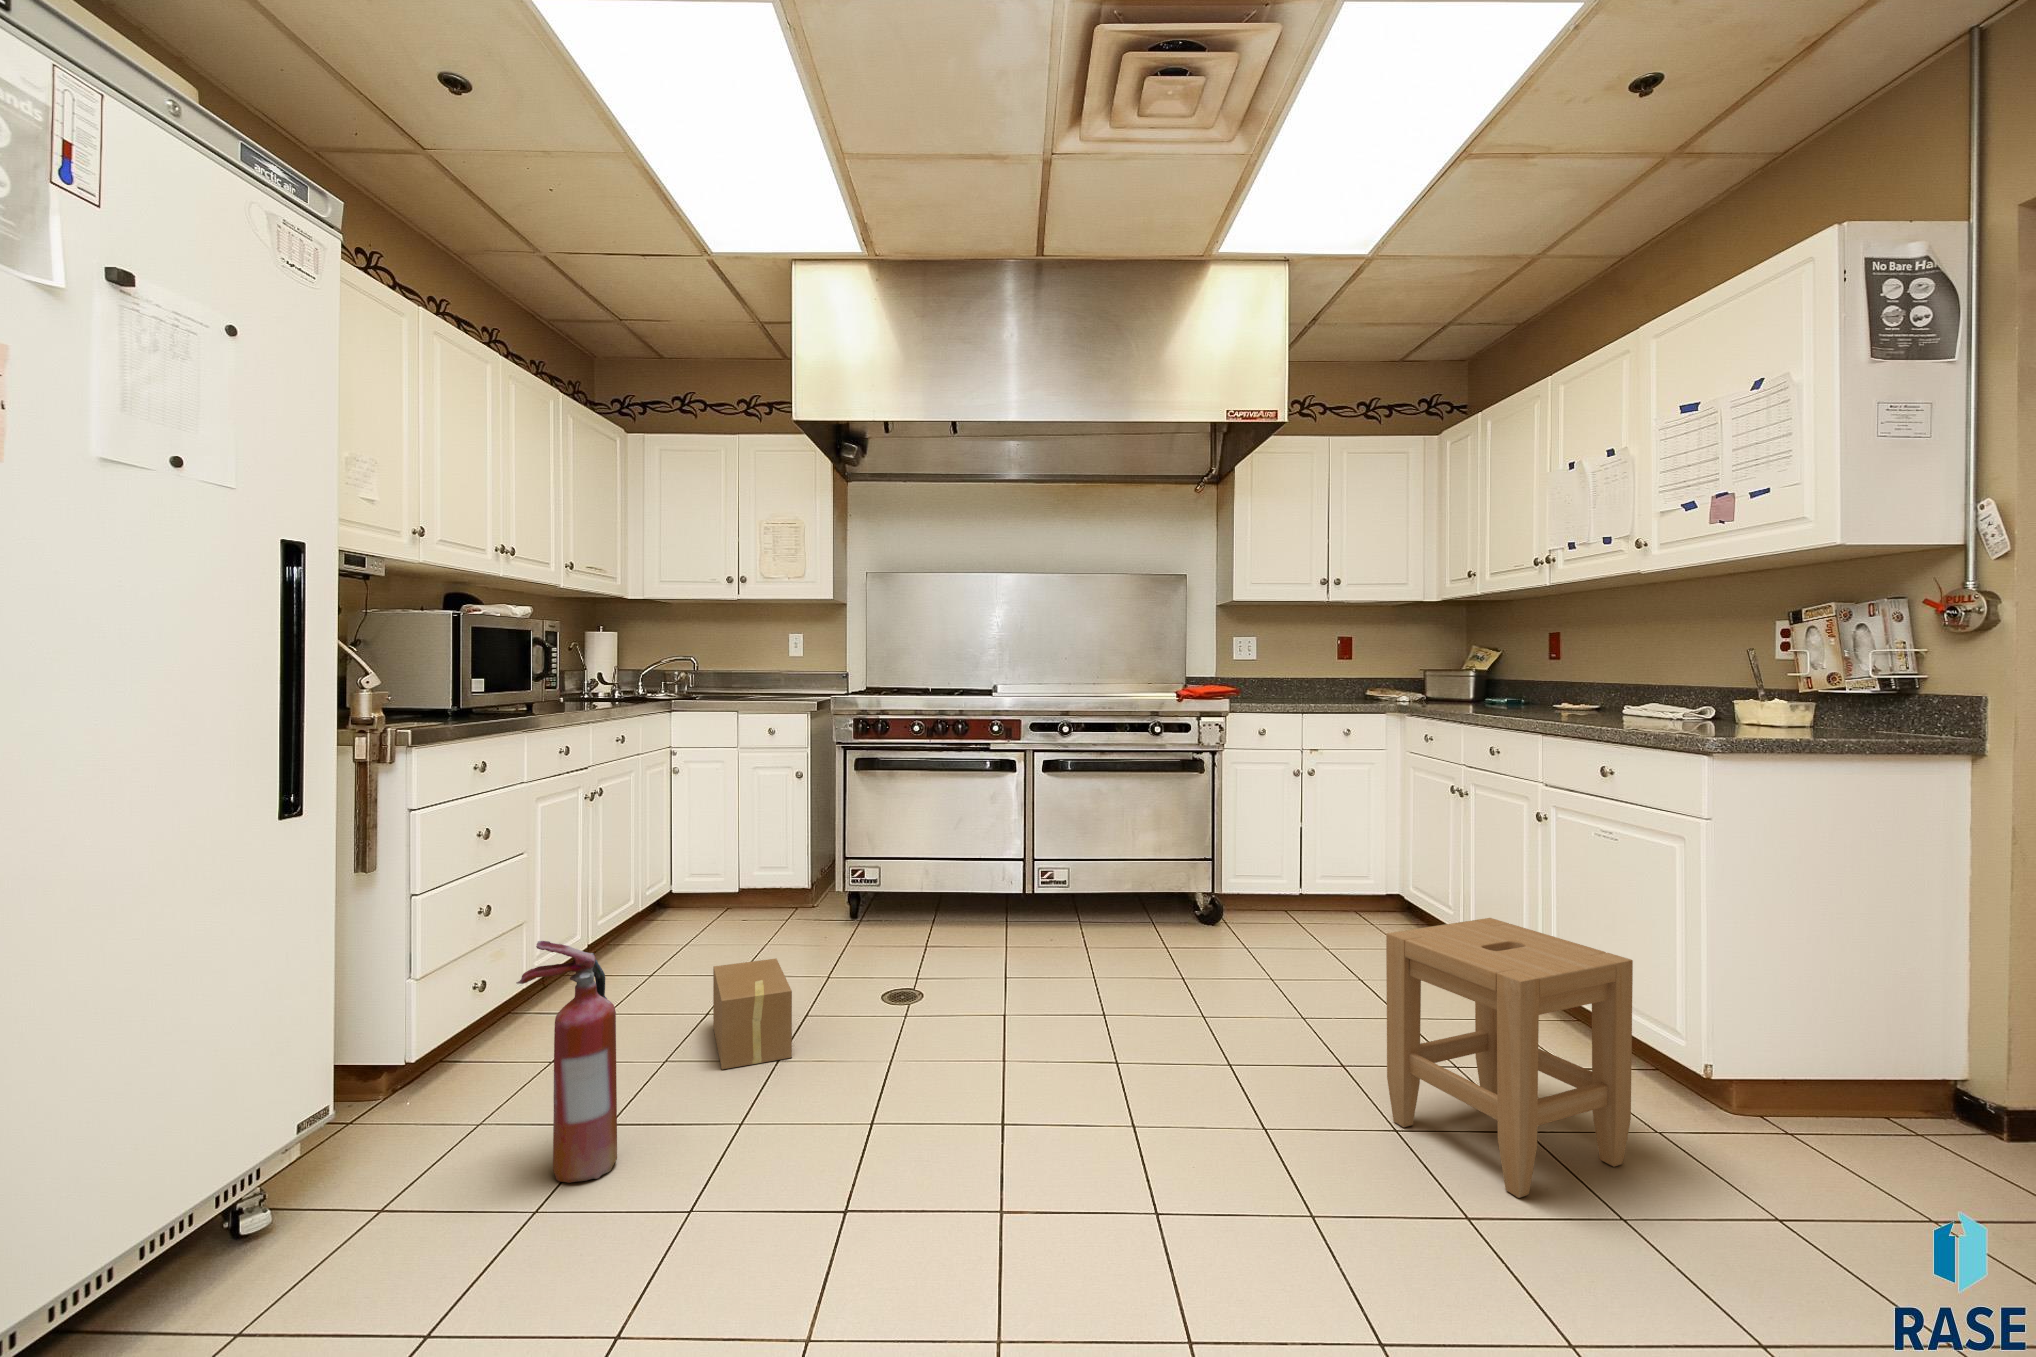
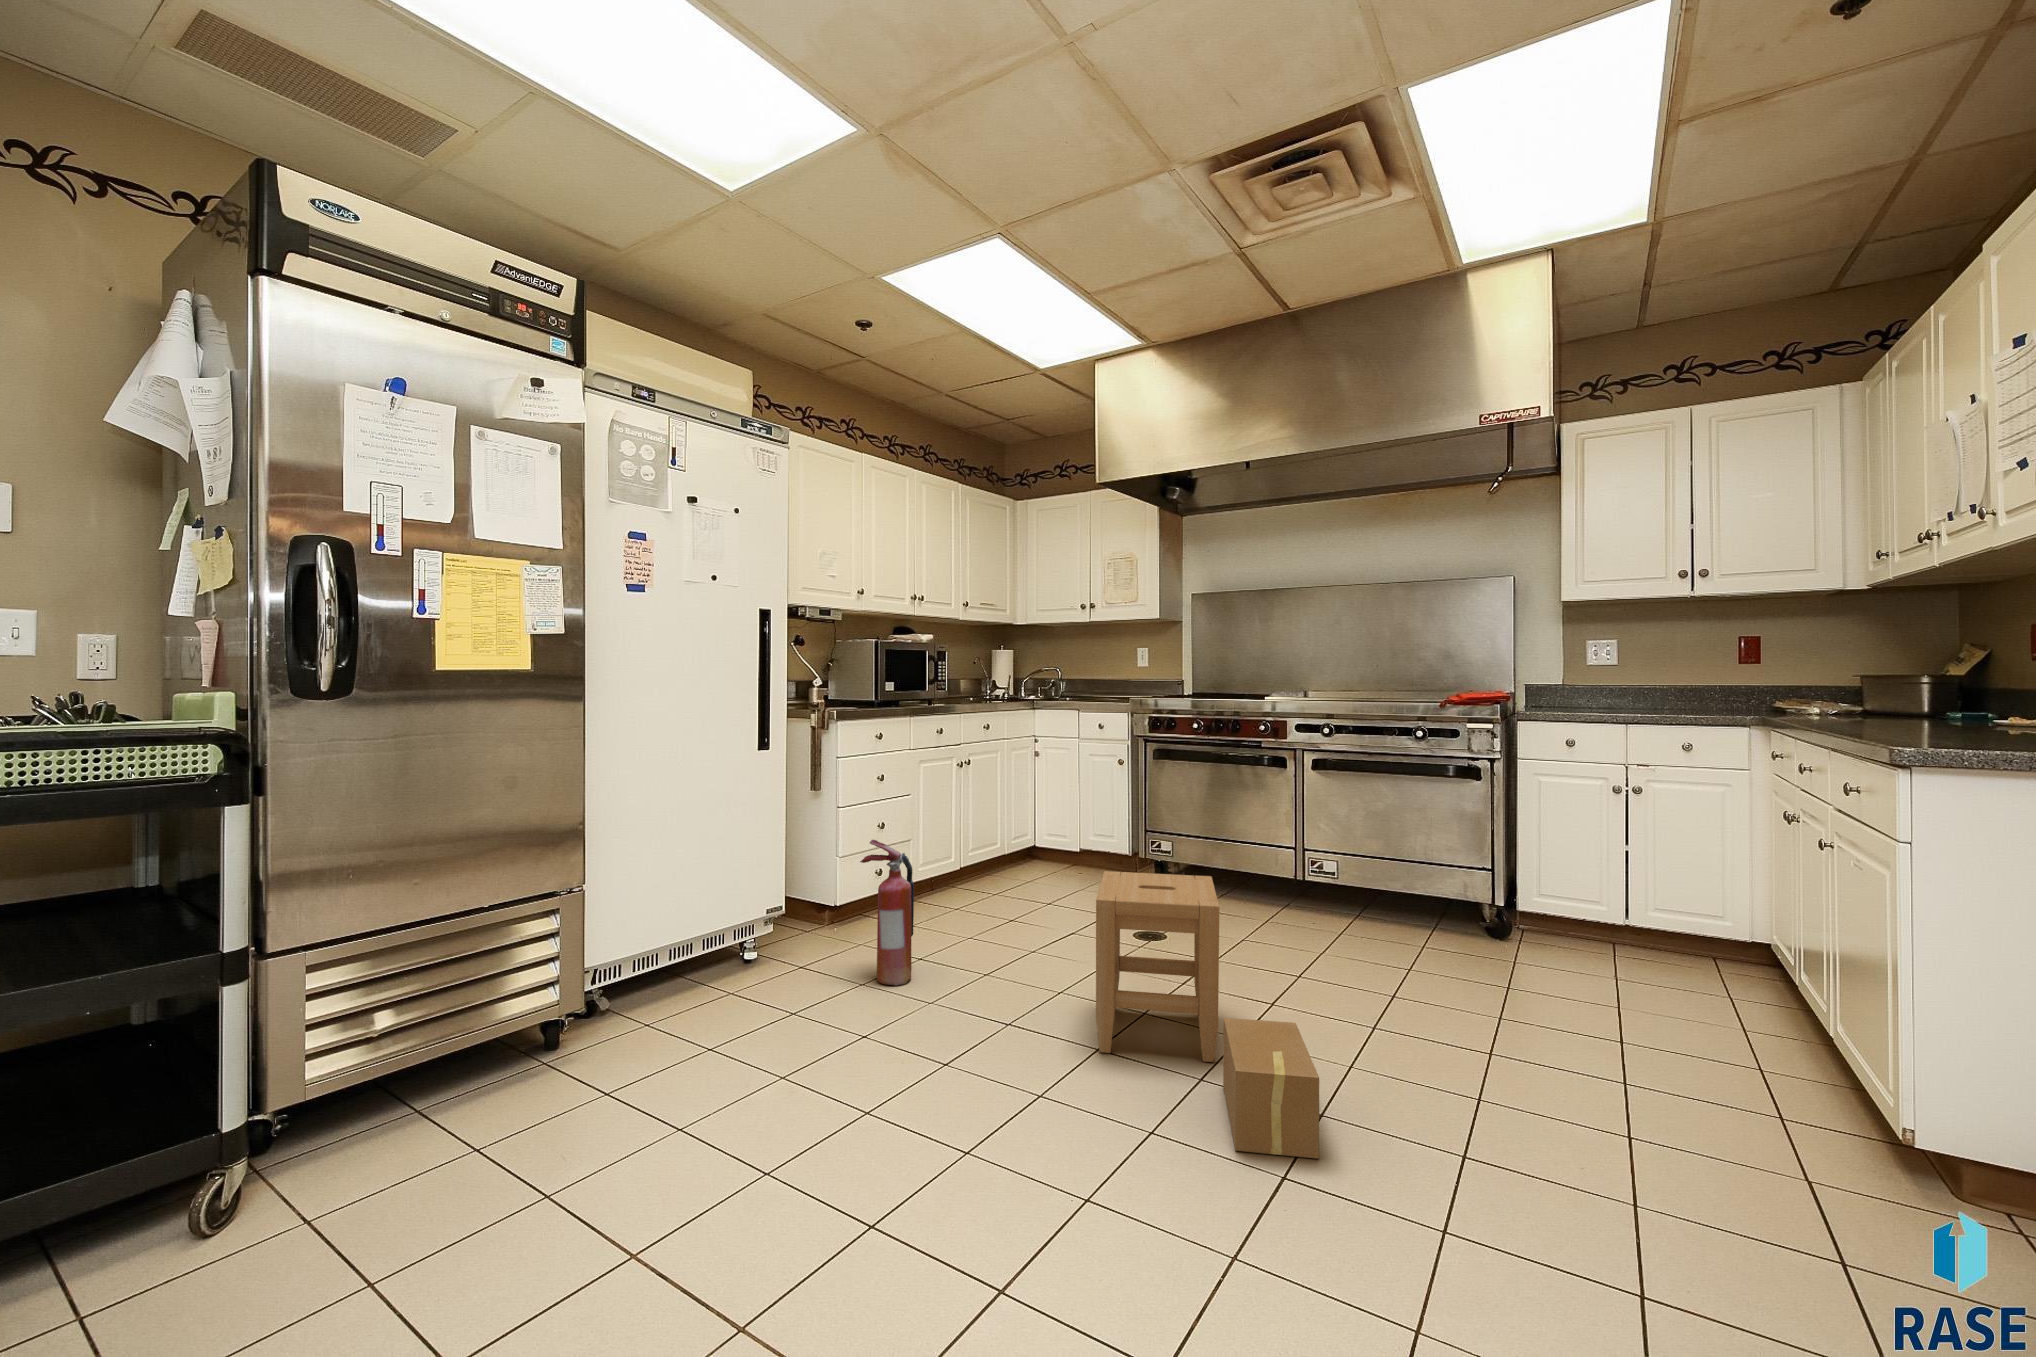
stool: present [1386,918,1633,1198] -> present [1096,871,1219,1062]
cardboard box: present [713,959,792,1070] -> present [1223,1018,1319,1159]

